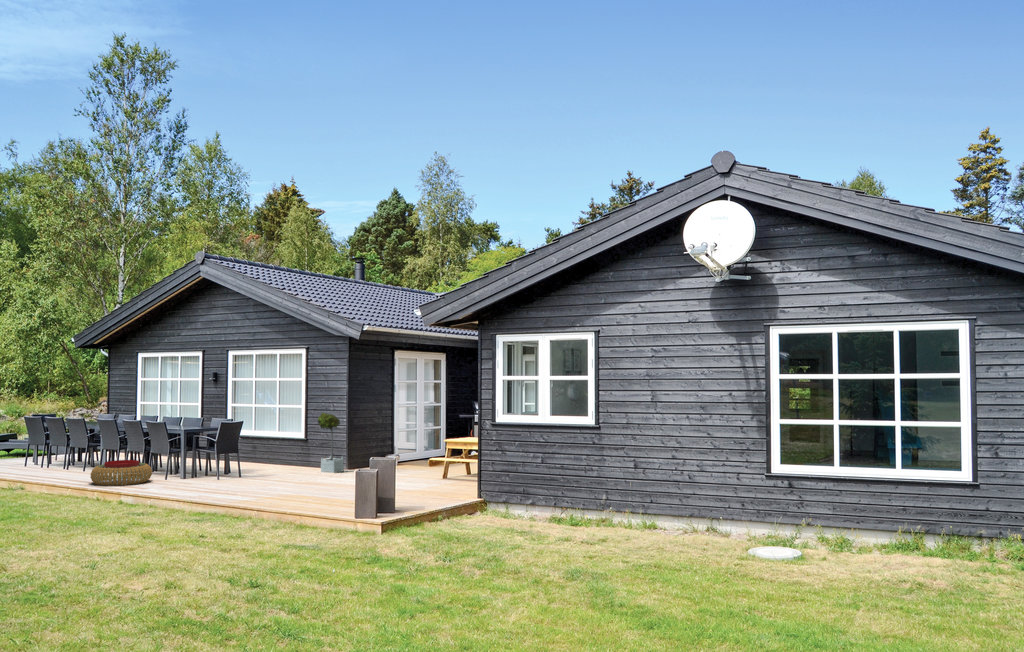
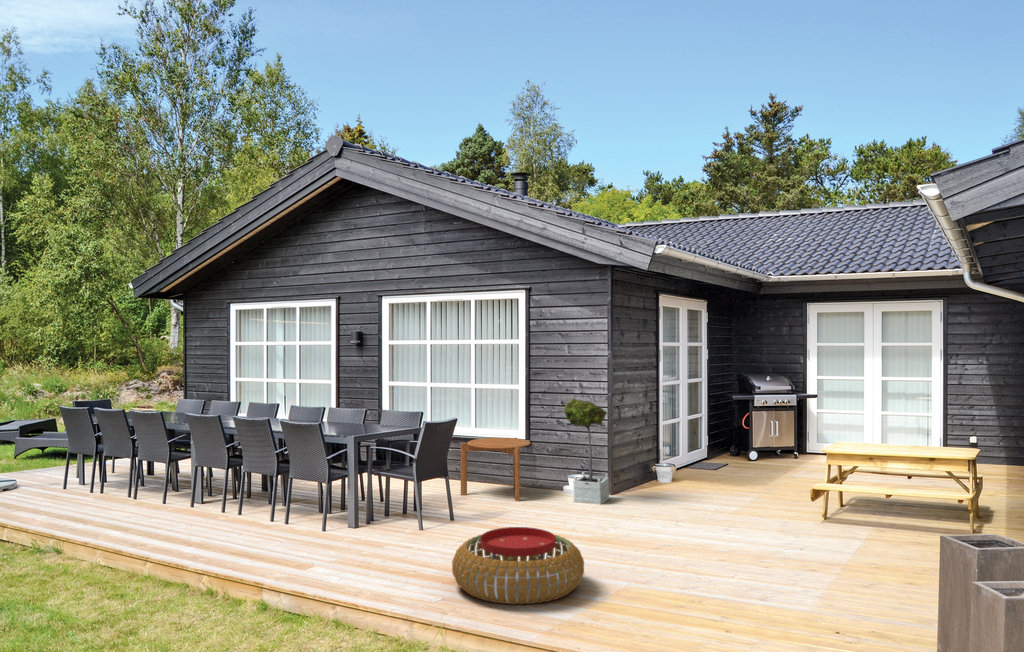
side table: none [261,437,303,472] -> present [461,437,530,501]
pouf: present [90,460,152,485] -> present [452,527,584,604]

